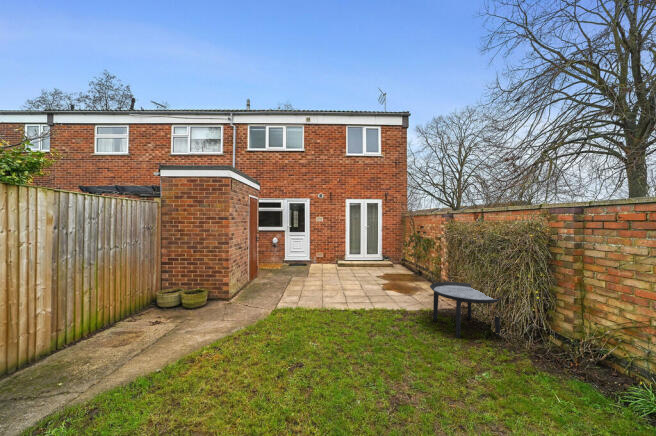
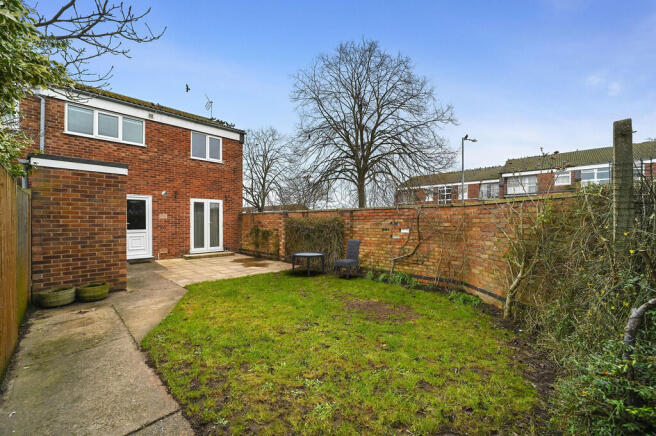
chair: none [519,276,610,381] -> present [335,239,361,279]

